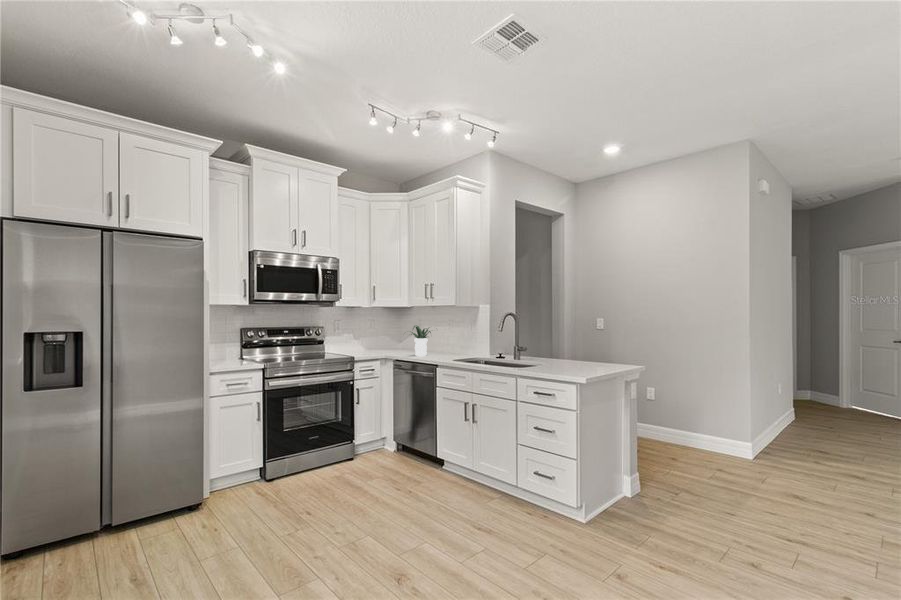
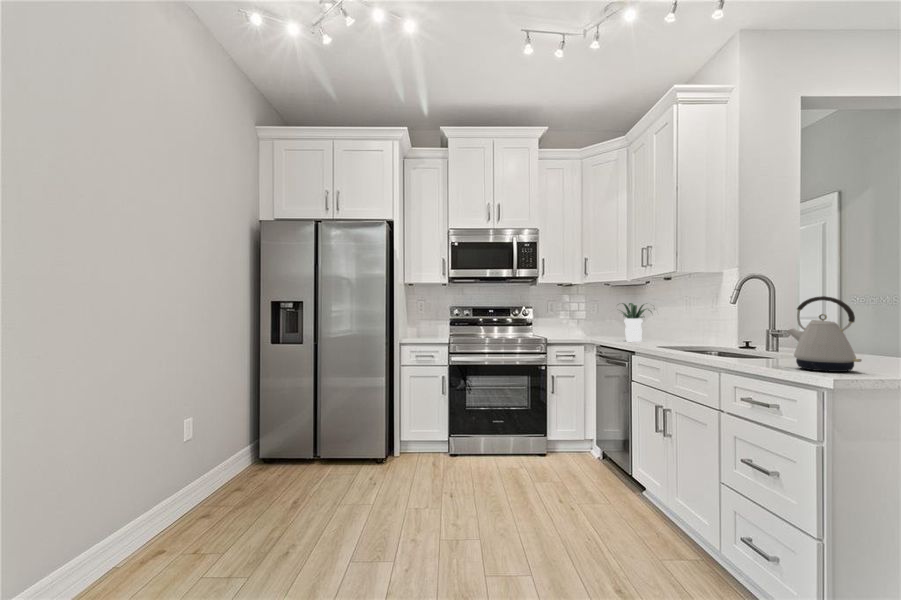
kettle: none [554,335,585,374] -> present [787,296,862,372]

